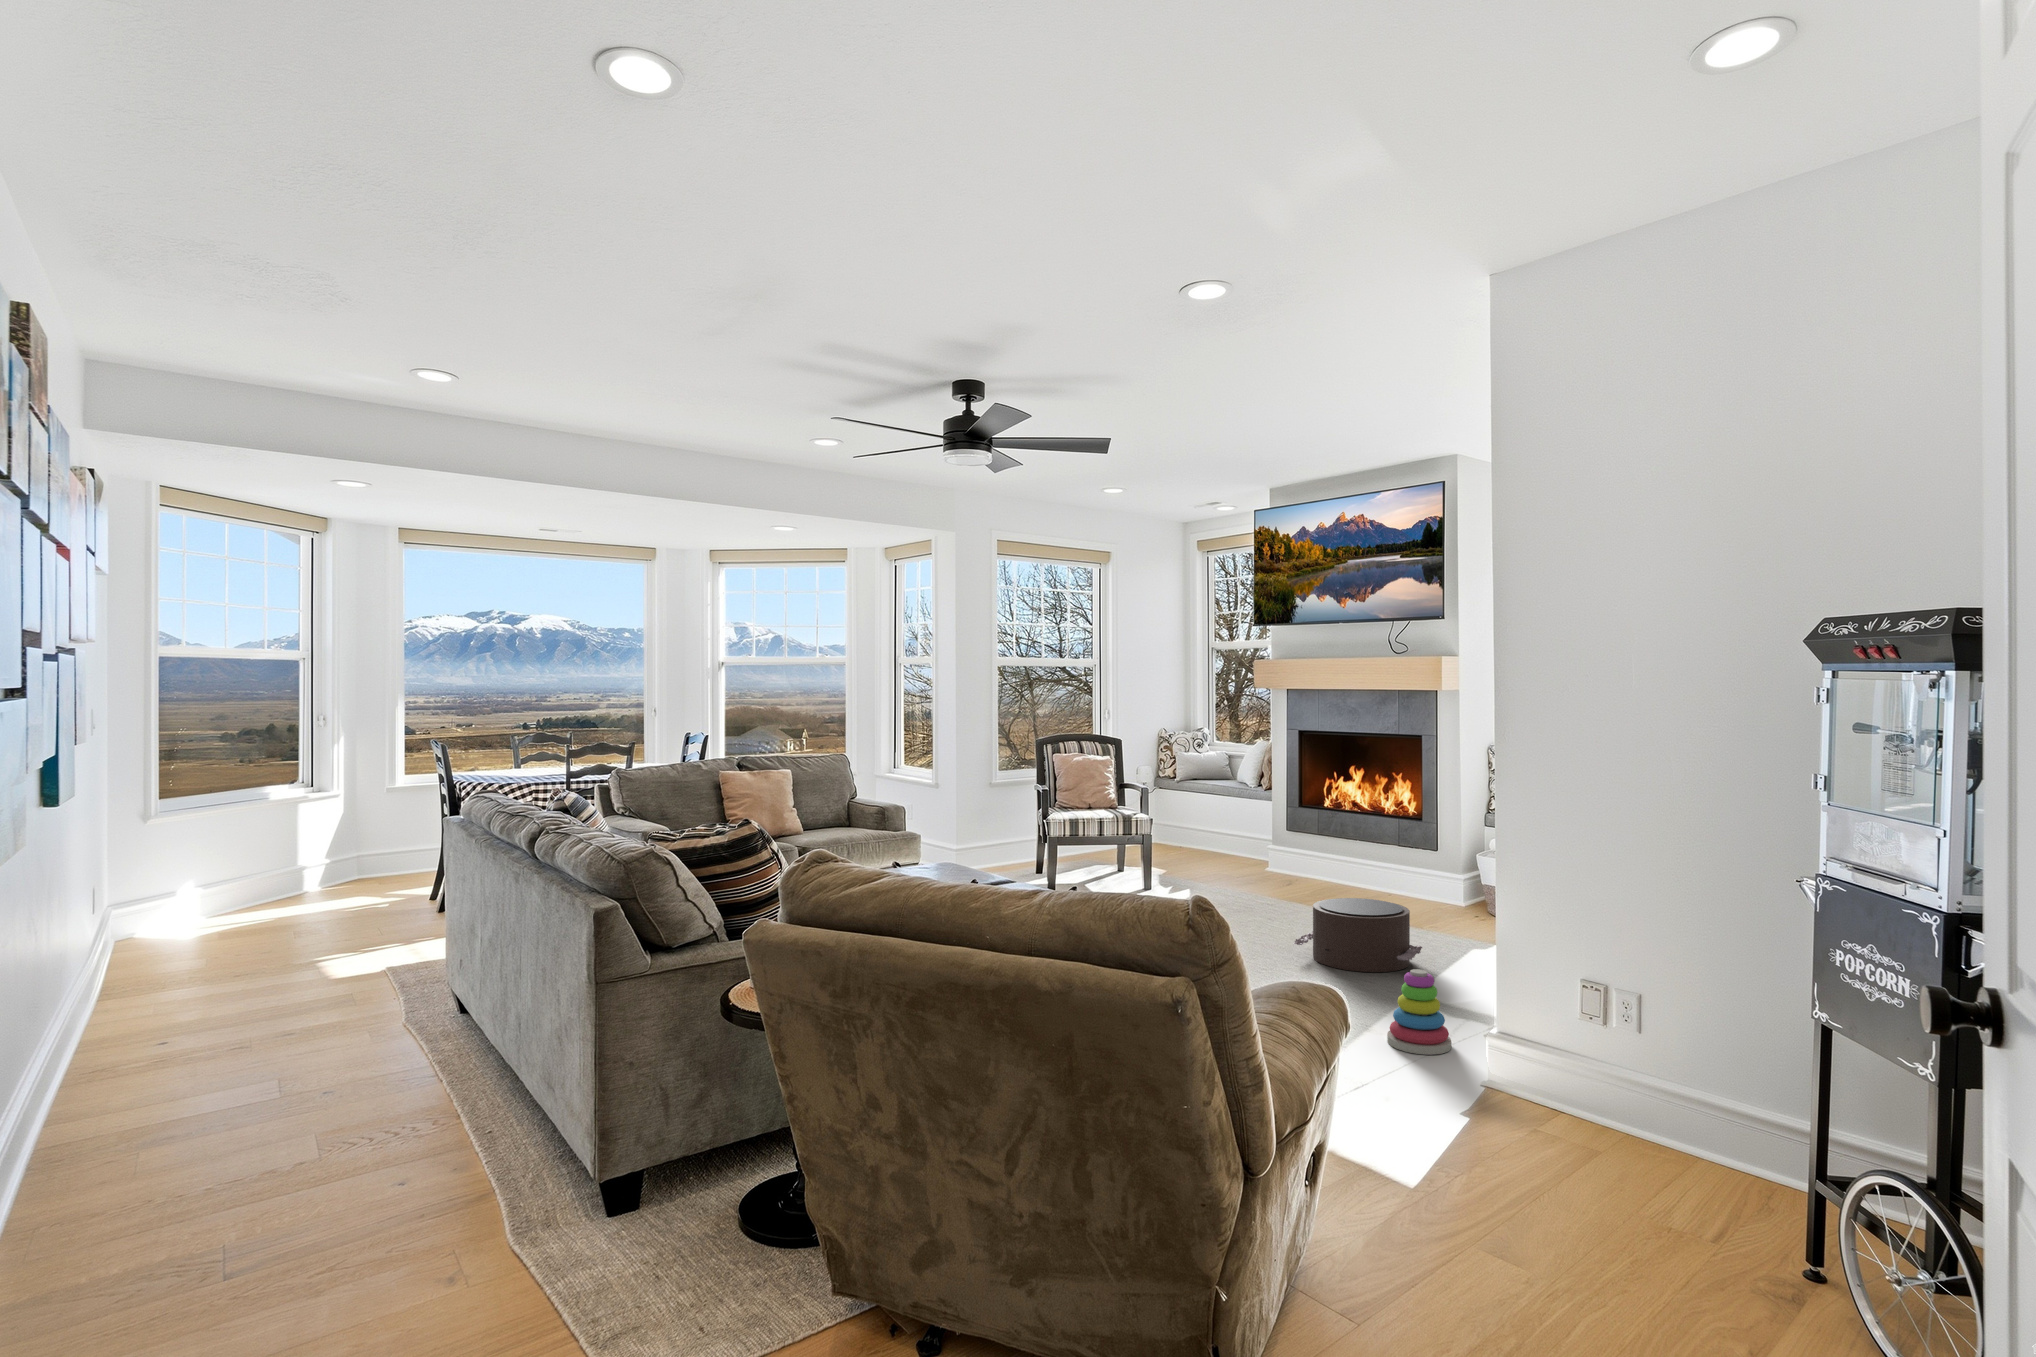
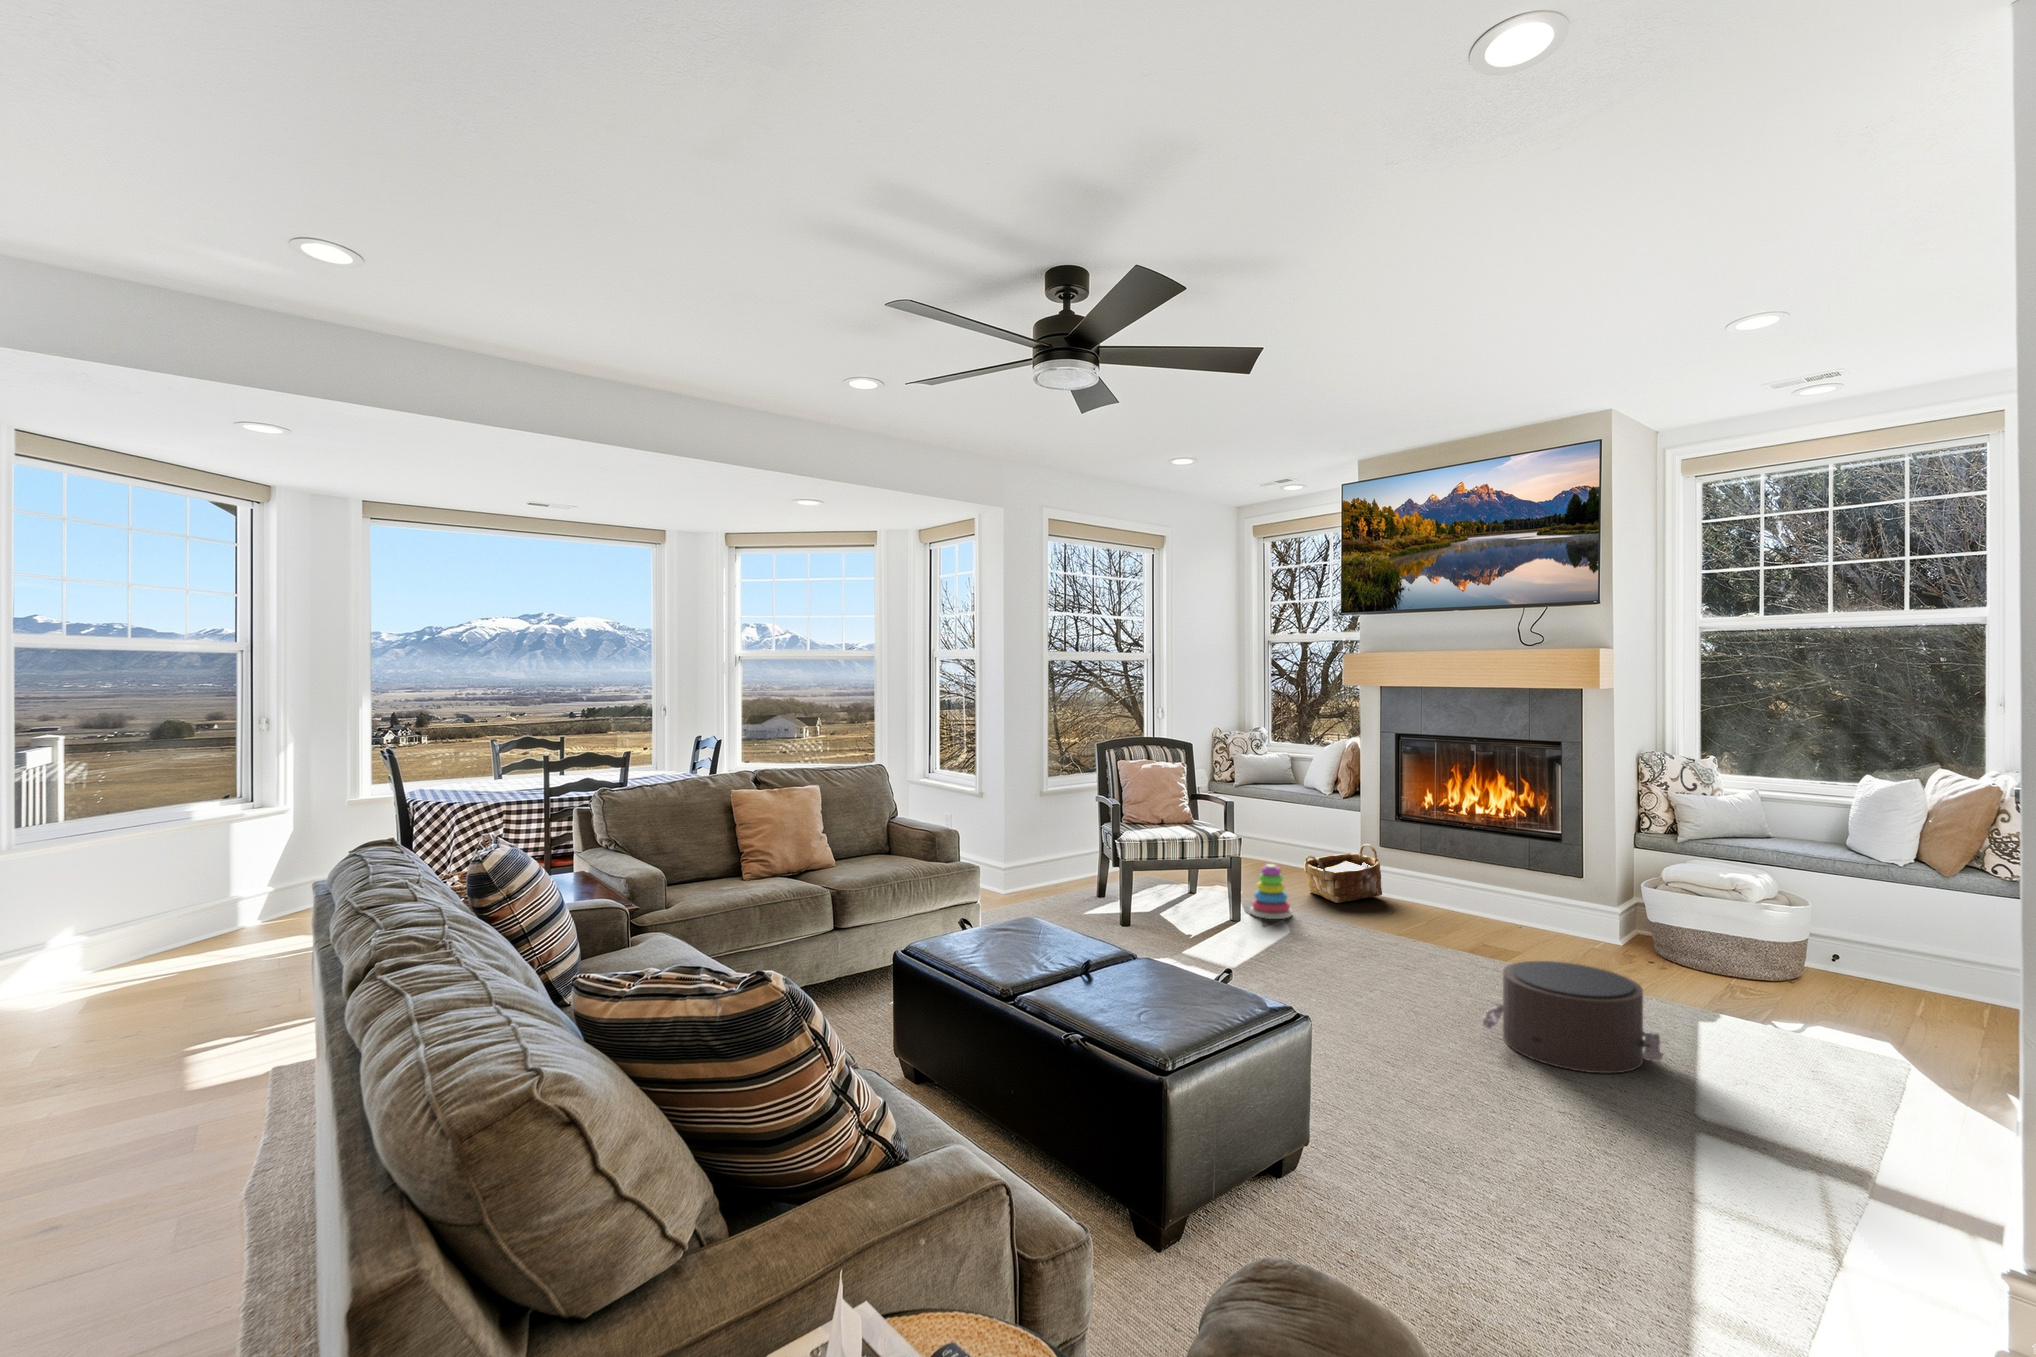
woven basket: none [1218,827,1284,877] -> present [1304,844,1382,903]
stacking toy: present [1387,969,1451,1055] -> present [1250,864,1292,919]

